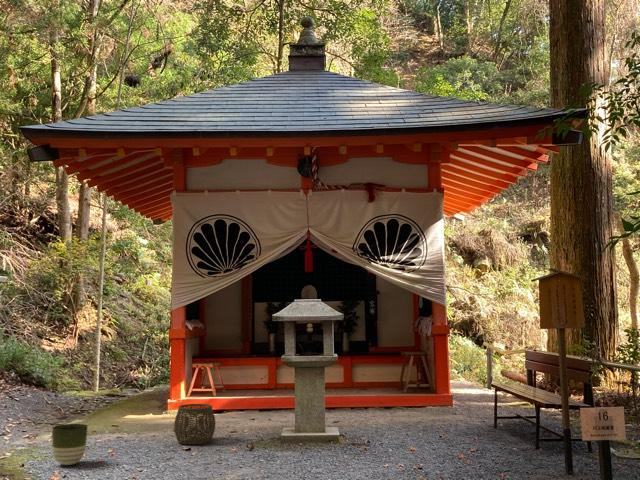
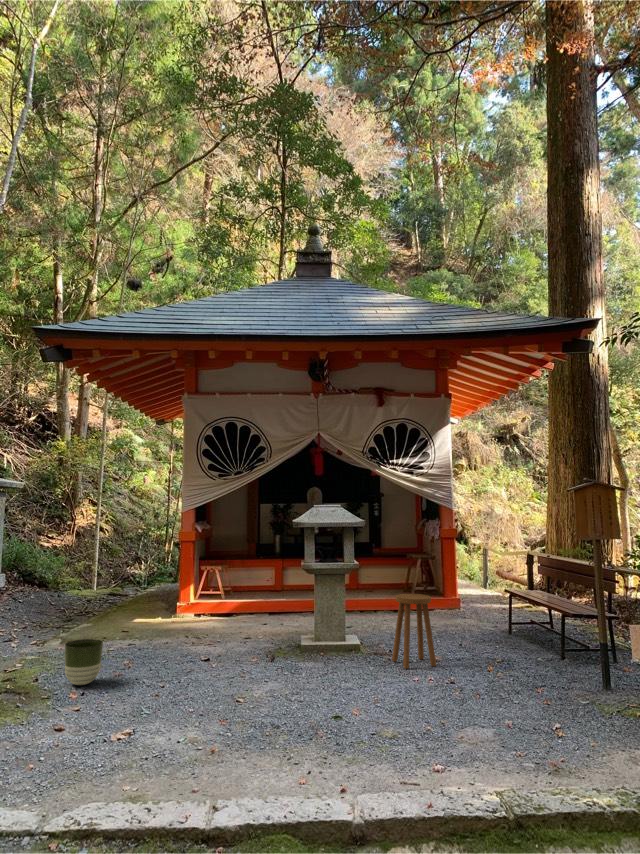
stool: none [366,384,407,454] -> present [392,594,436,669]
woven basket: present [174,404,216,445] -> none [190,613,233,657]

